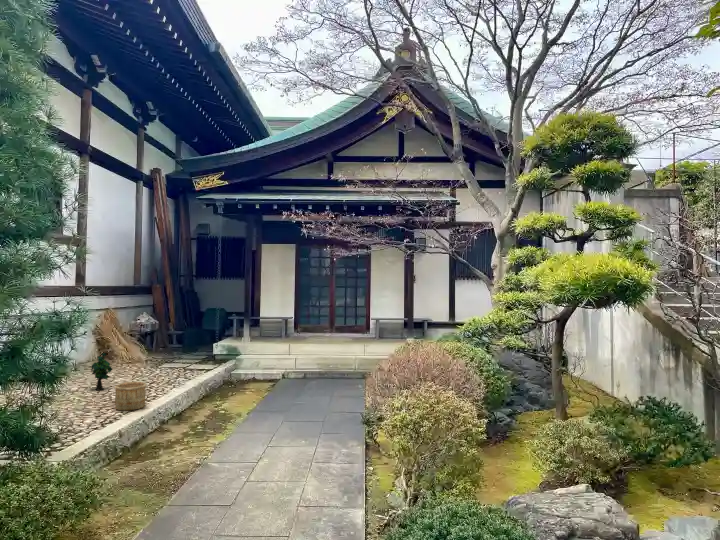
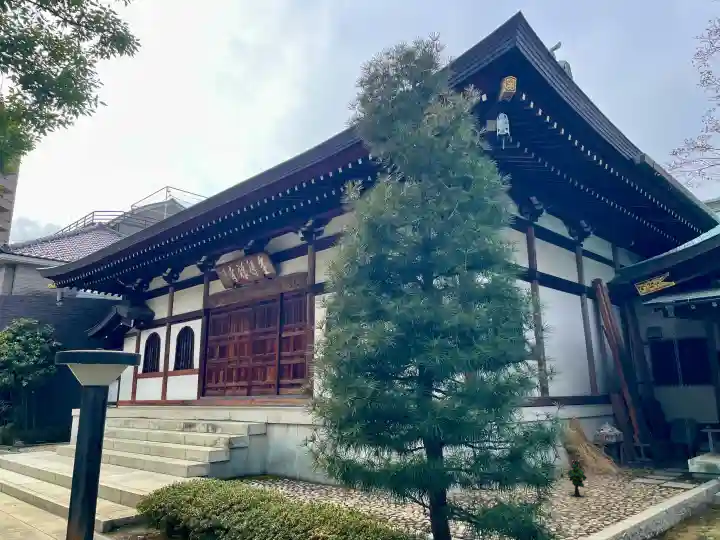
wooden bucket: present [115,382,147,410] -> none [593,492,624,520]

